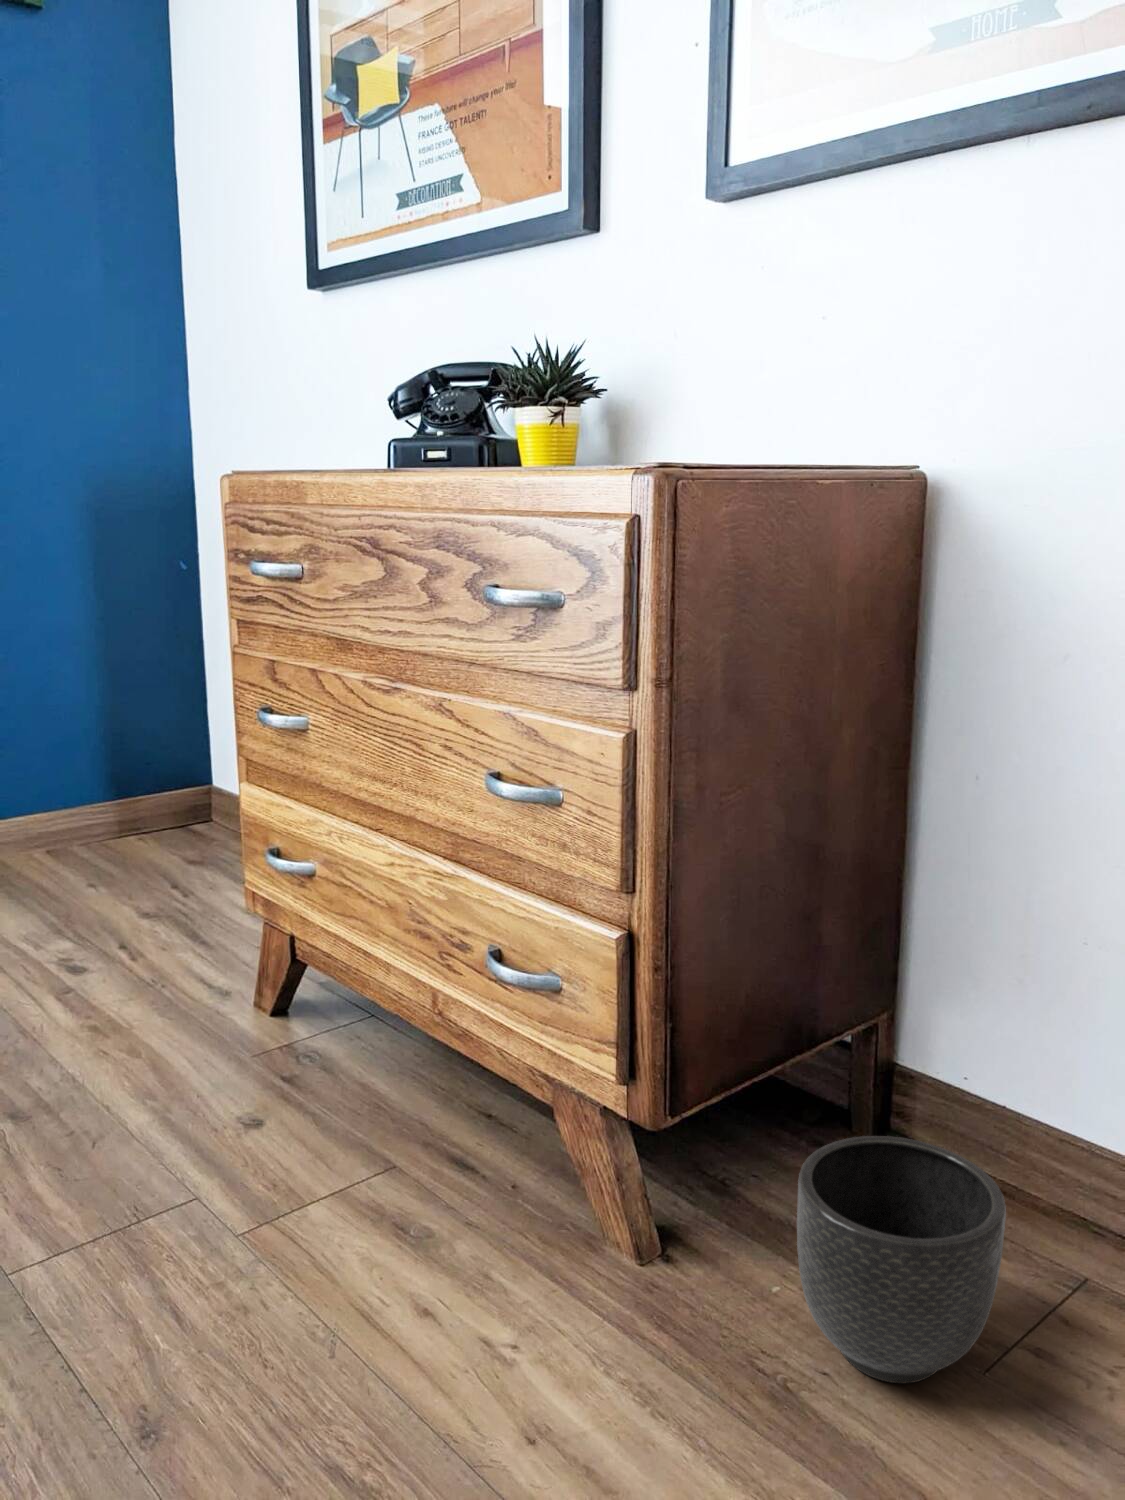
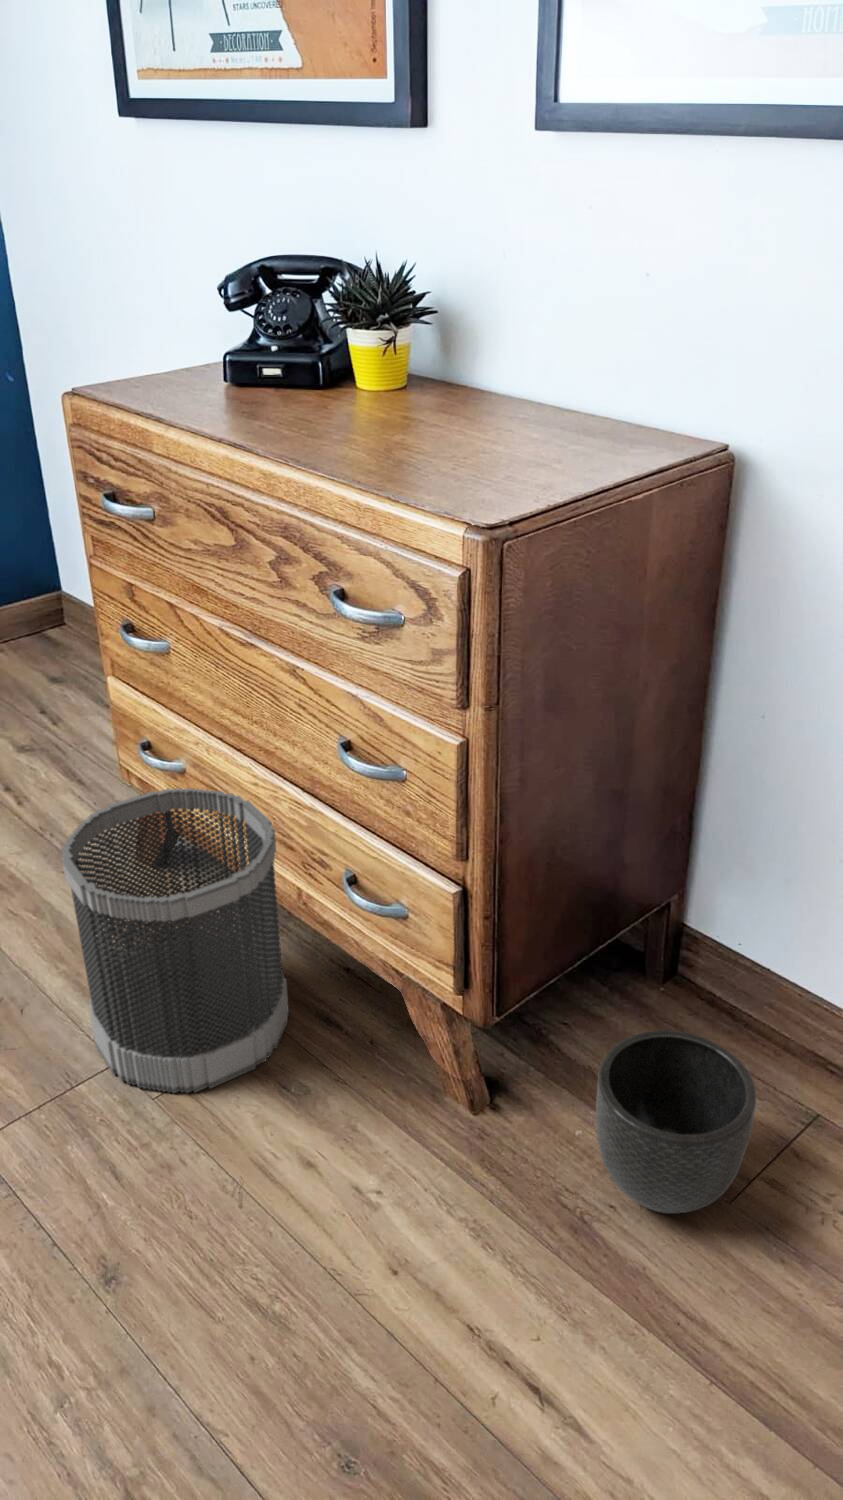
wastebasket: none [158,874,416,1235] -> present [61,788,289,1093]

